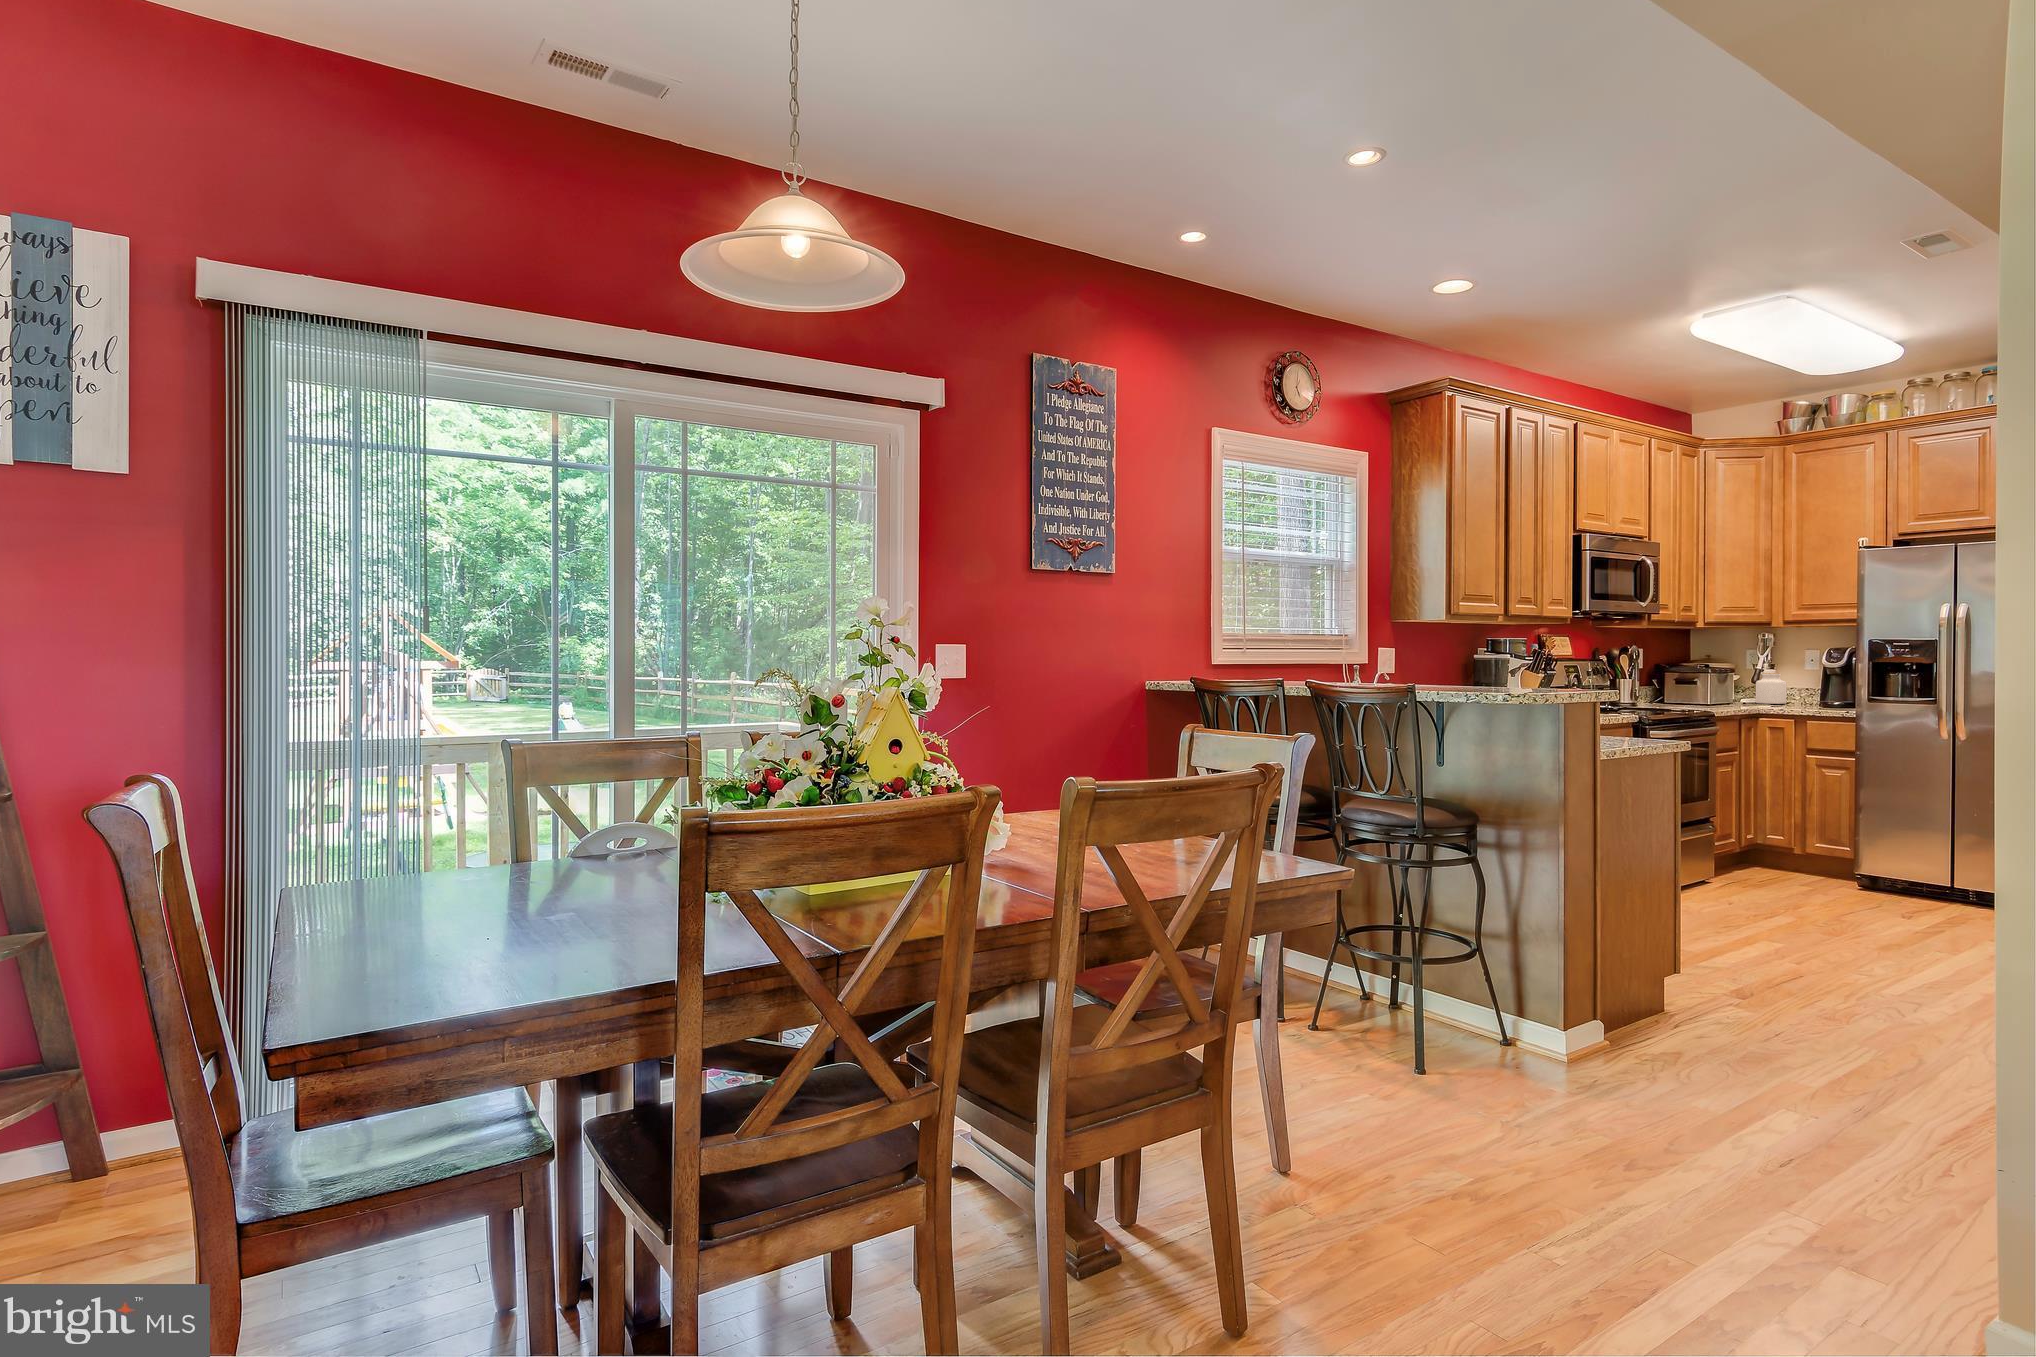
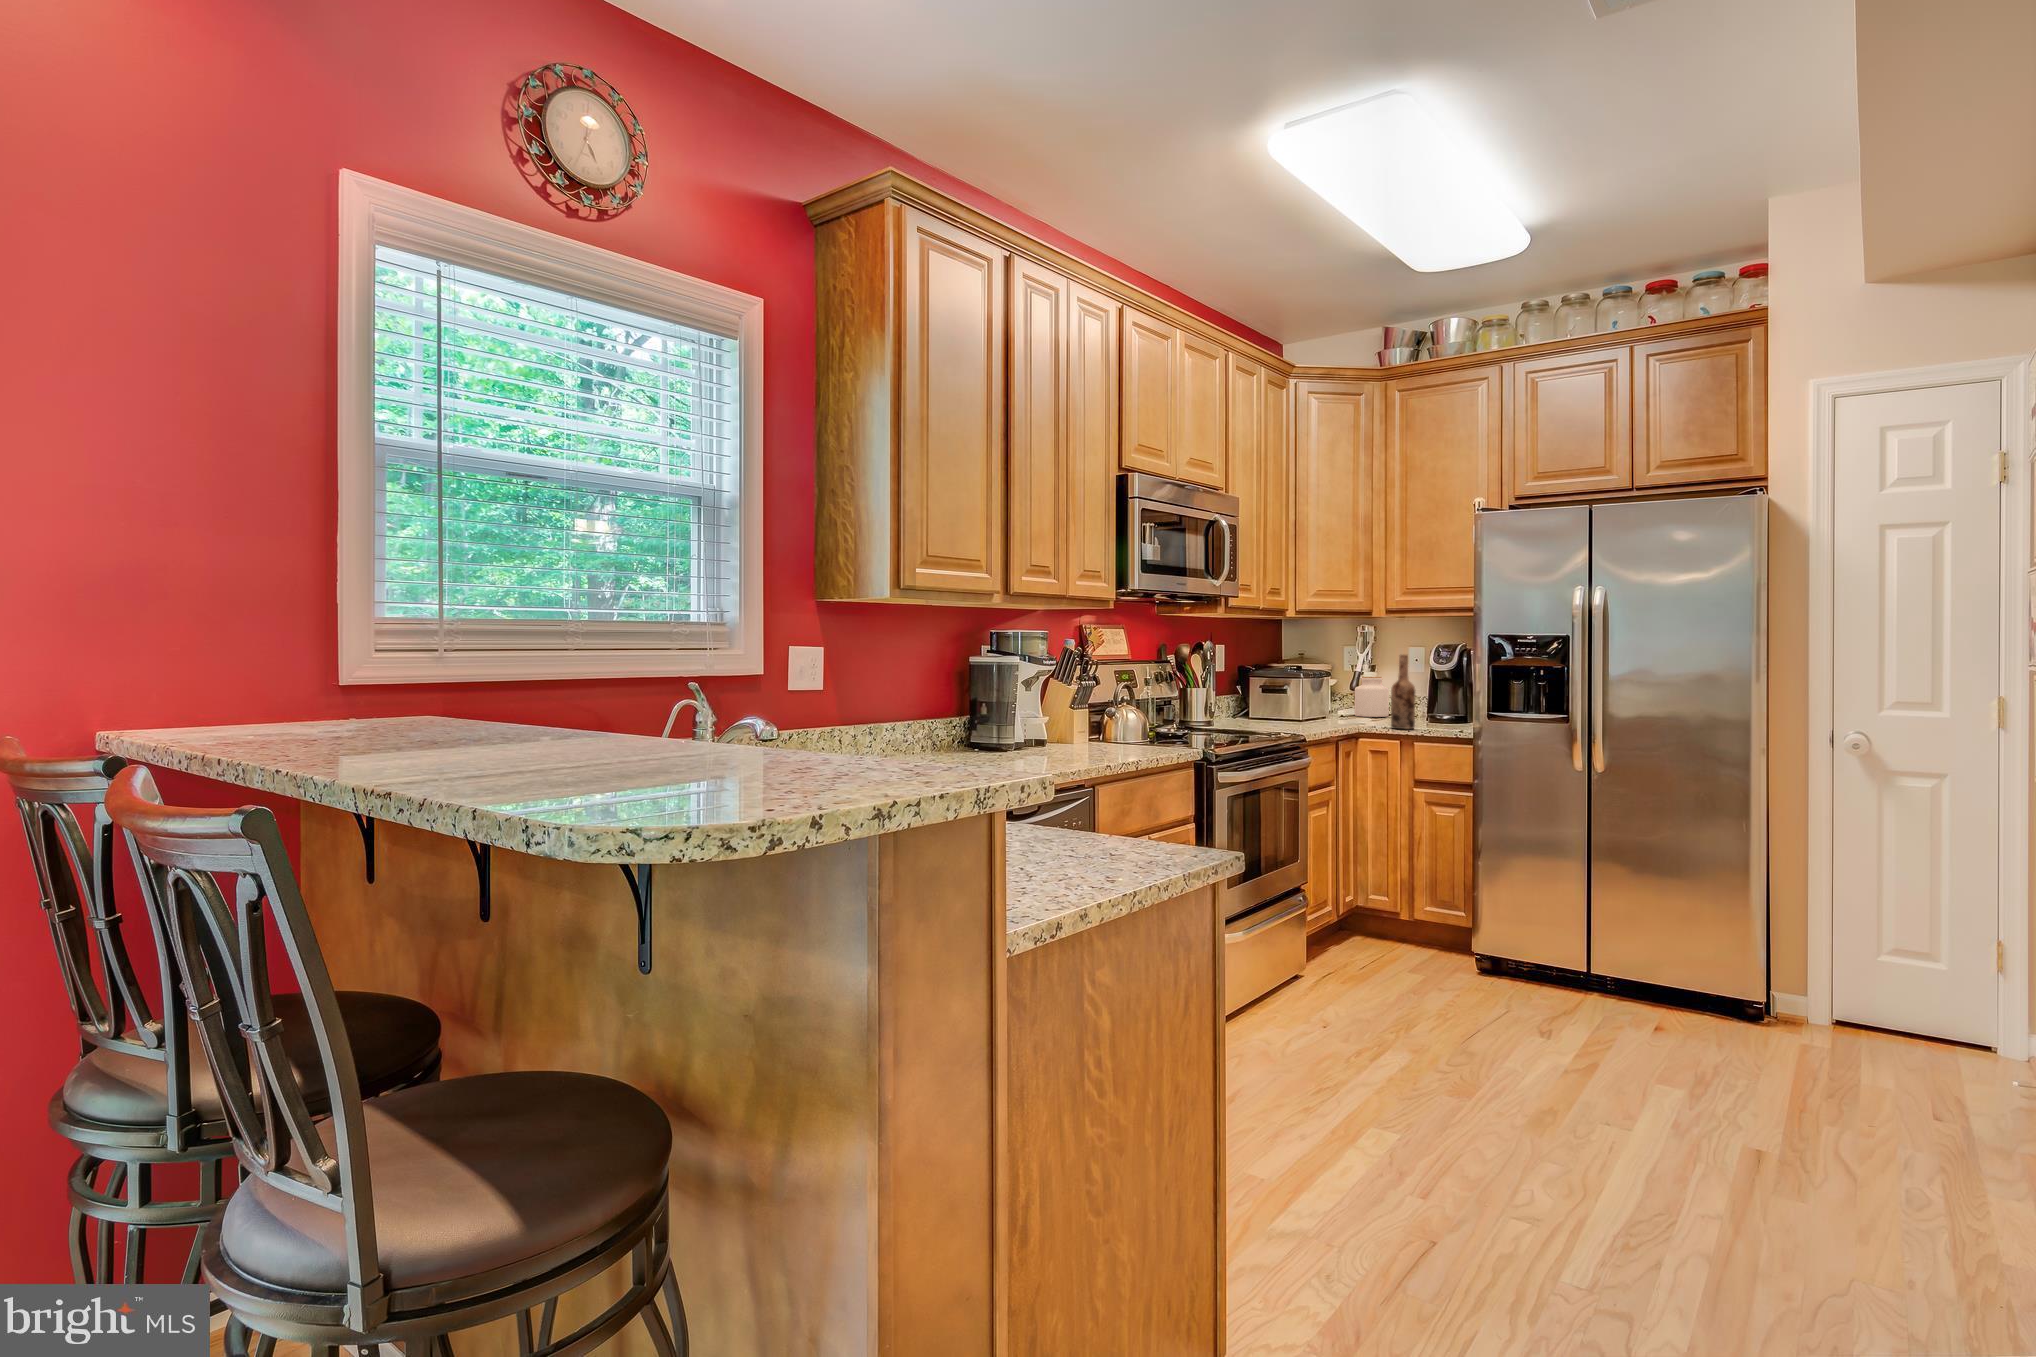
wine bottle: none [1787,655,1809,711] -> present [1391,655,1416,729]

